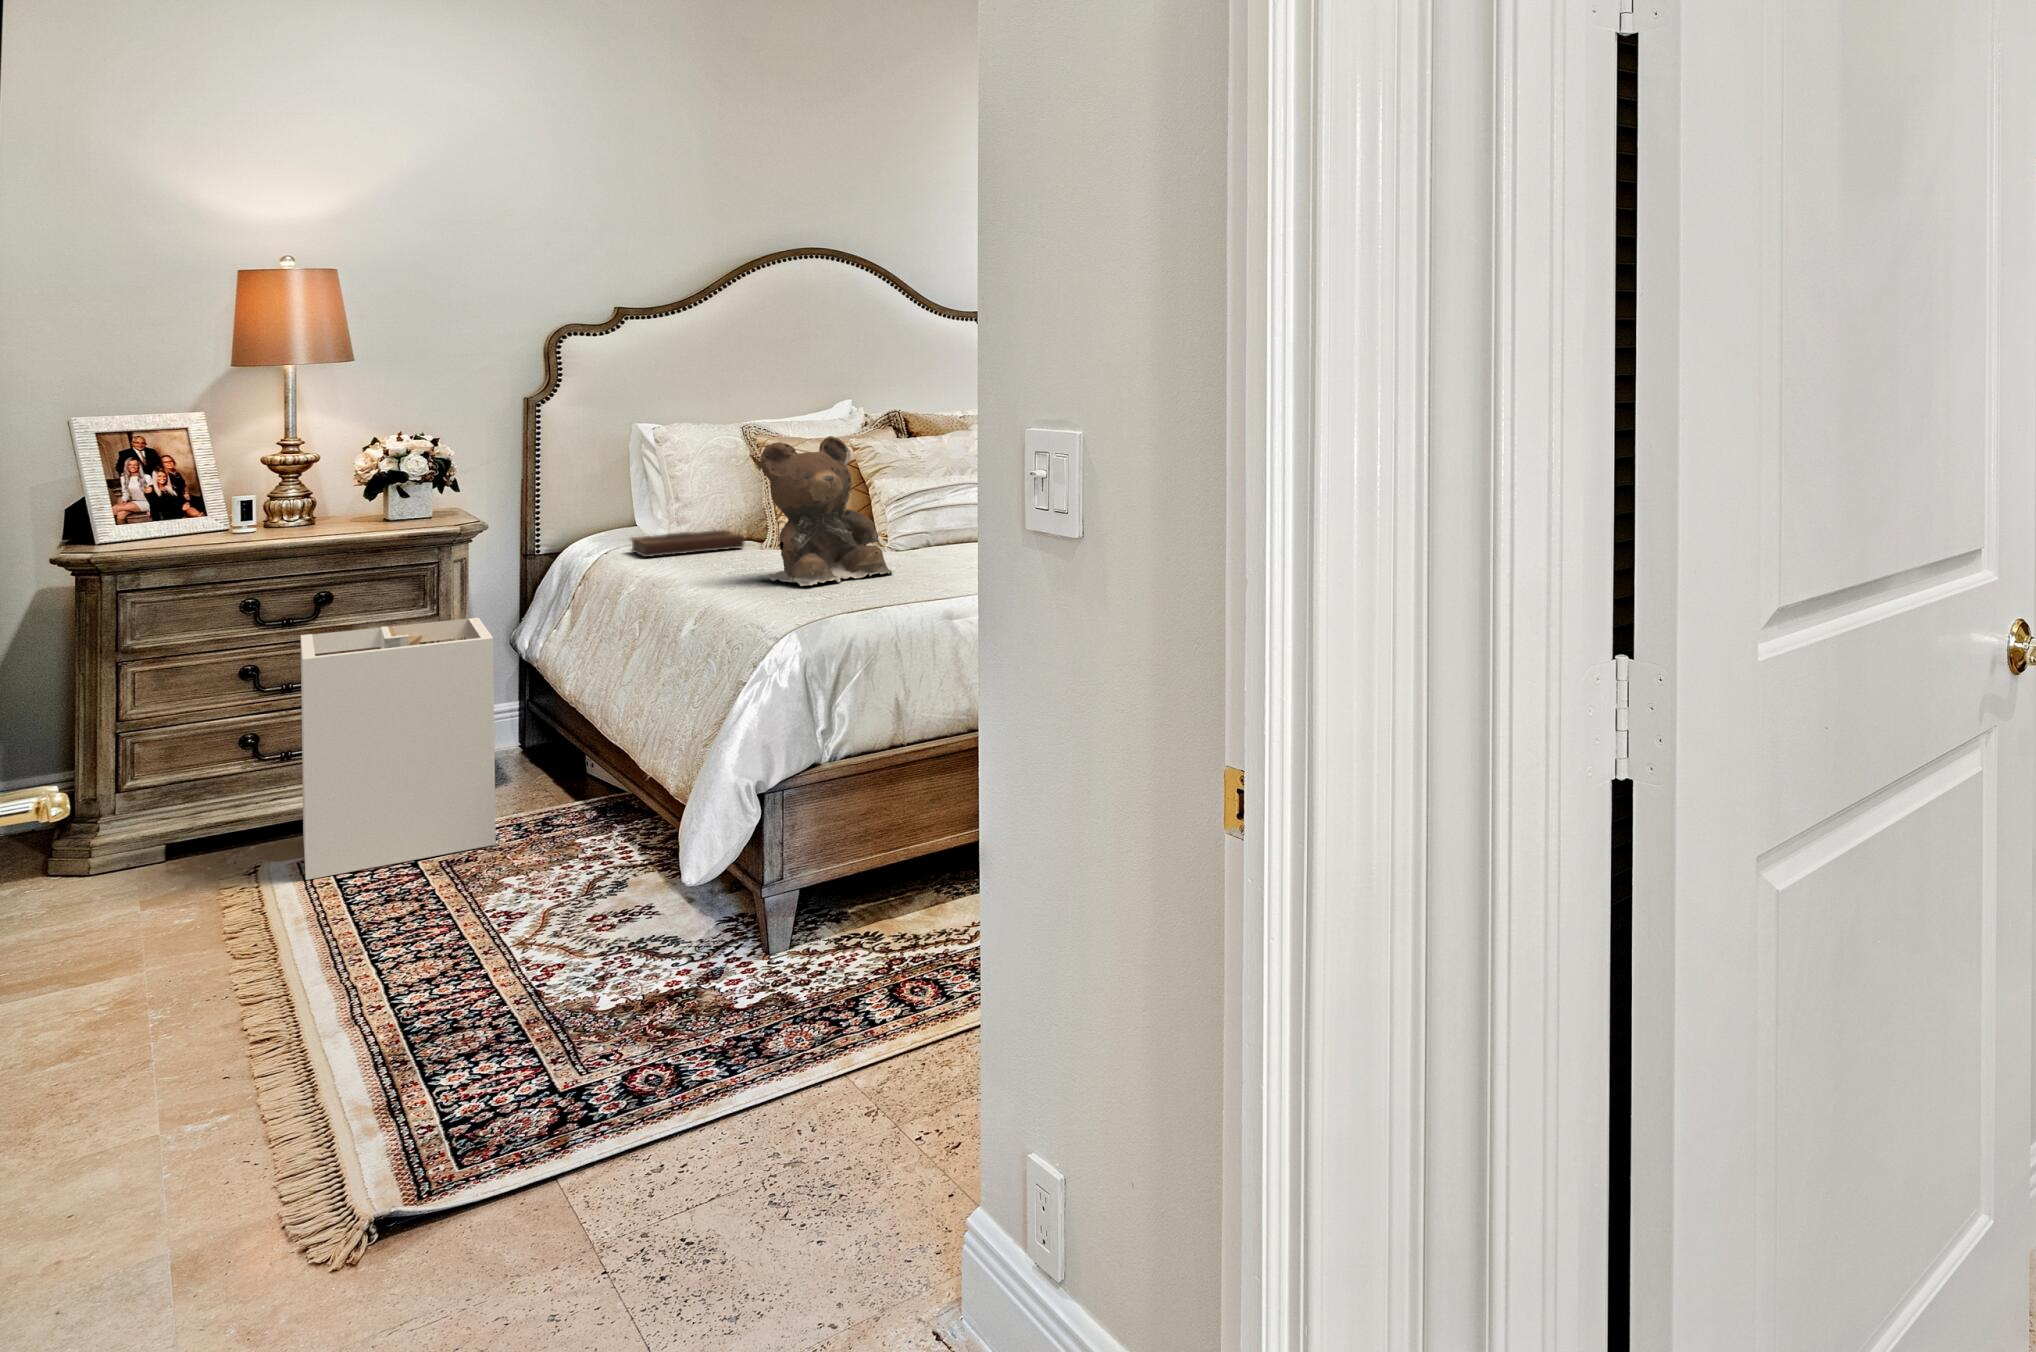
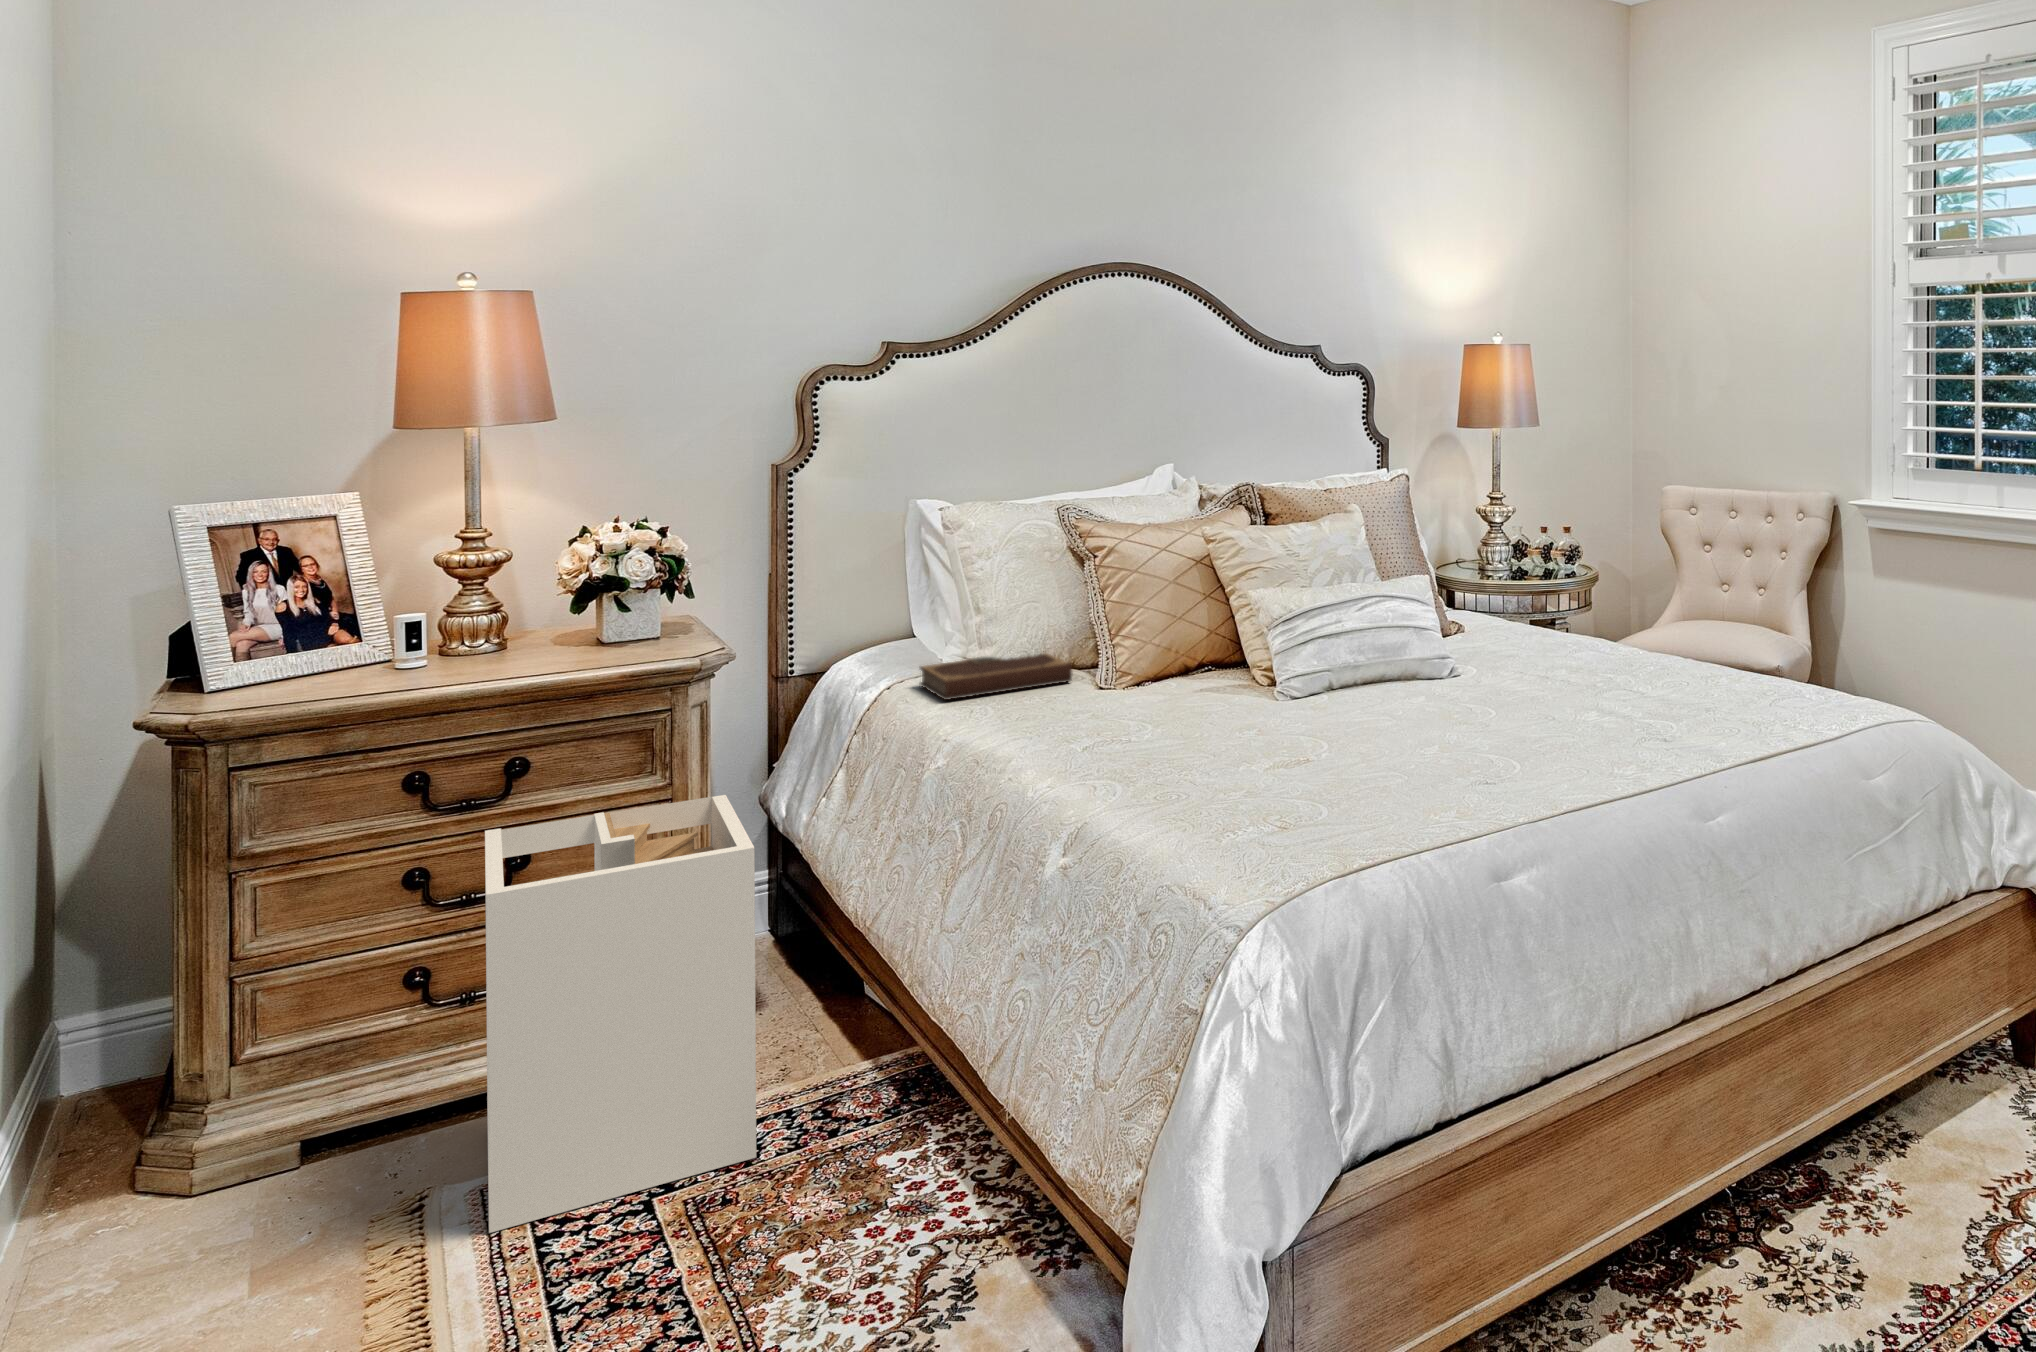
teddy bear: present [759,436,894,586] -> none [1135,542,1330,786]

